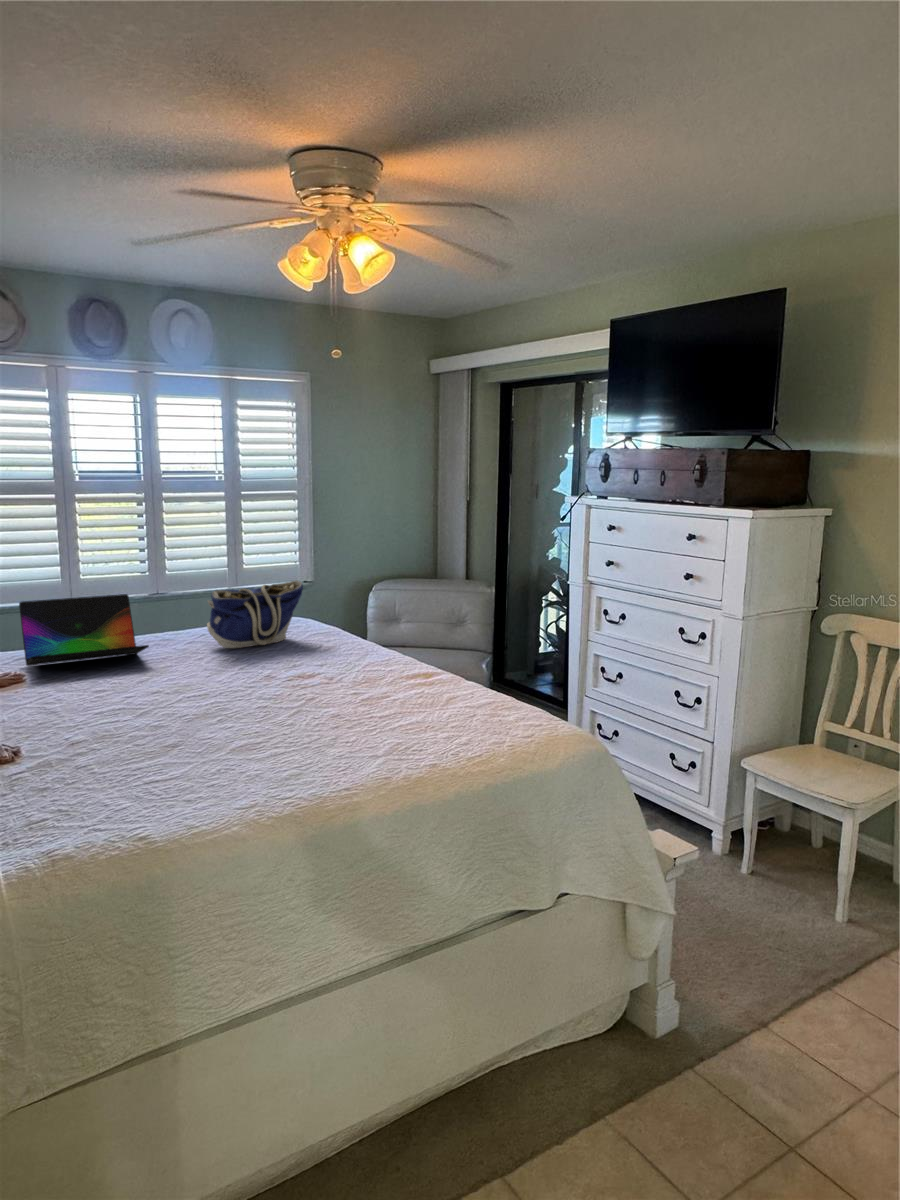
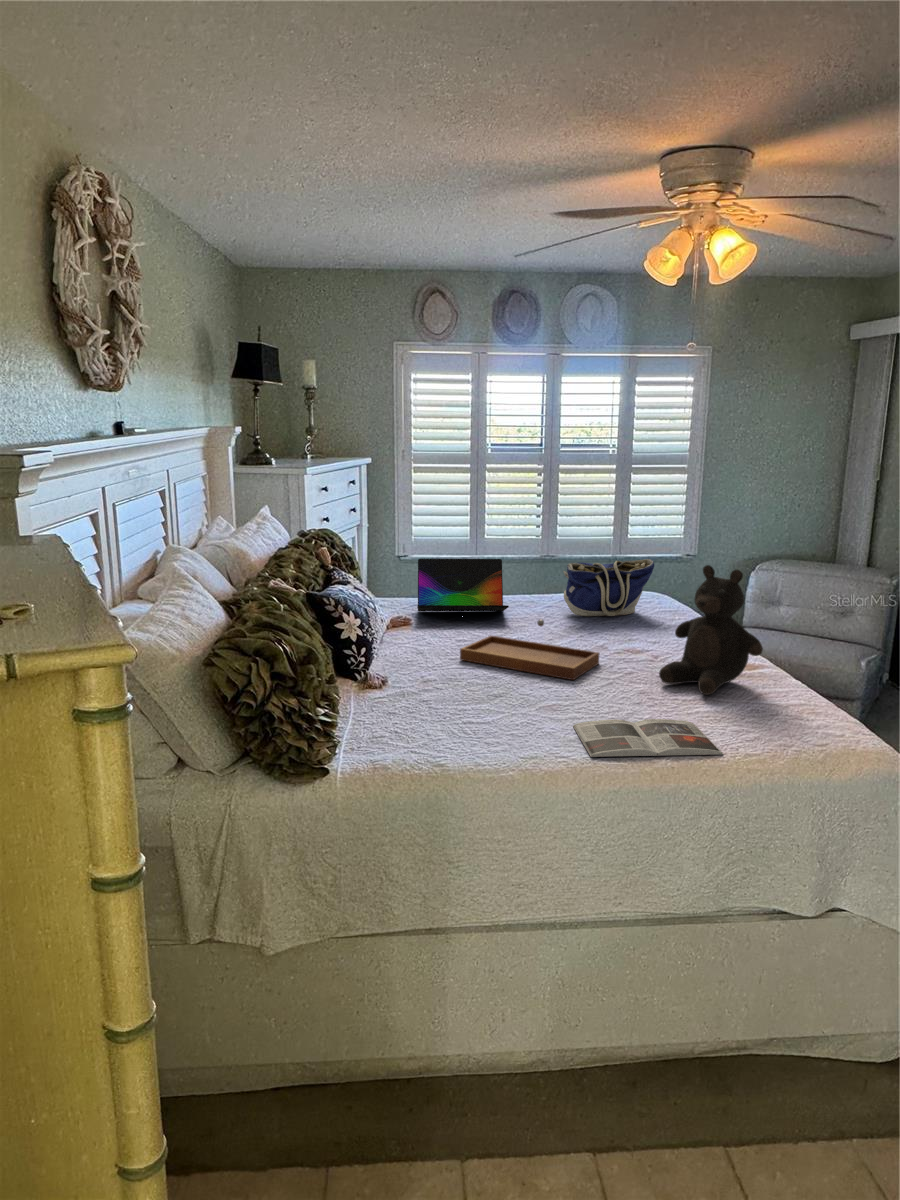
teddy bear: none [347,575,446,708] -> present [659,565,763,695]
tray: none [108,652,275,715] -> present [460,619,599,680]
magazine: none [280,736,447,791] -> present [573,719,723,757]

